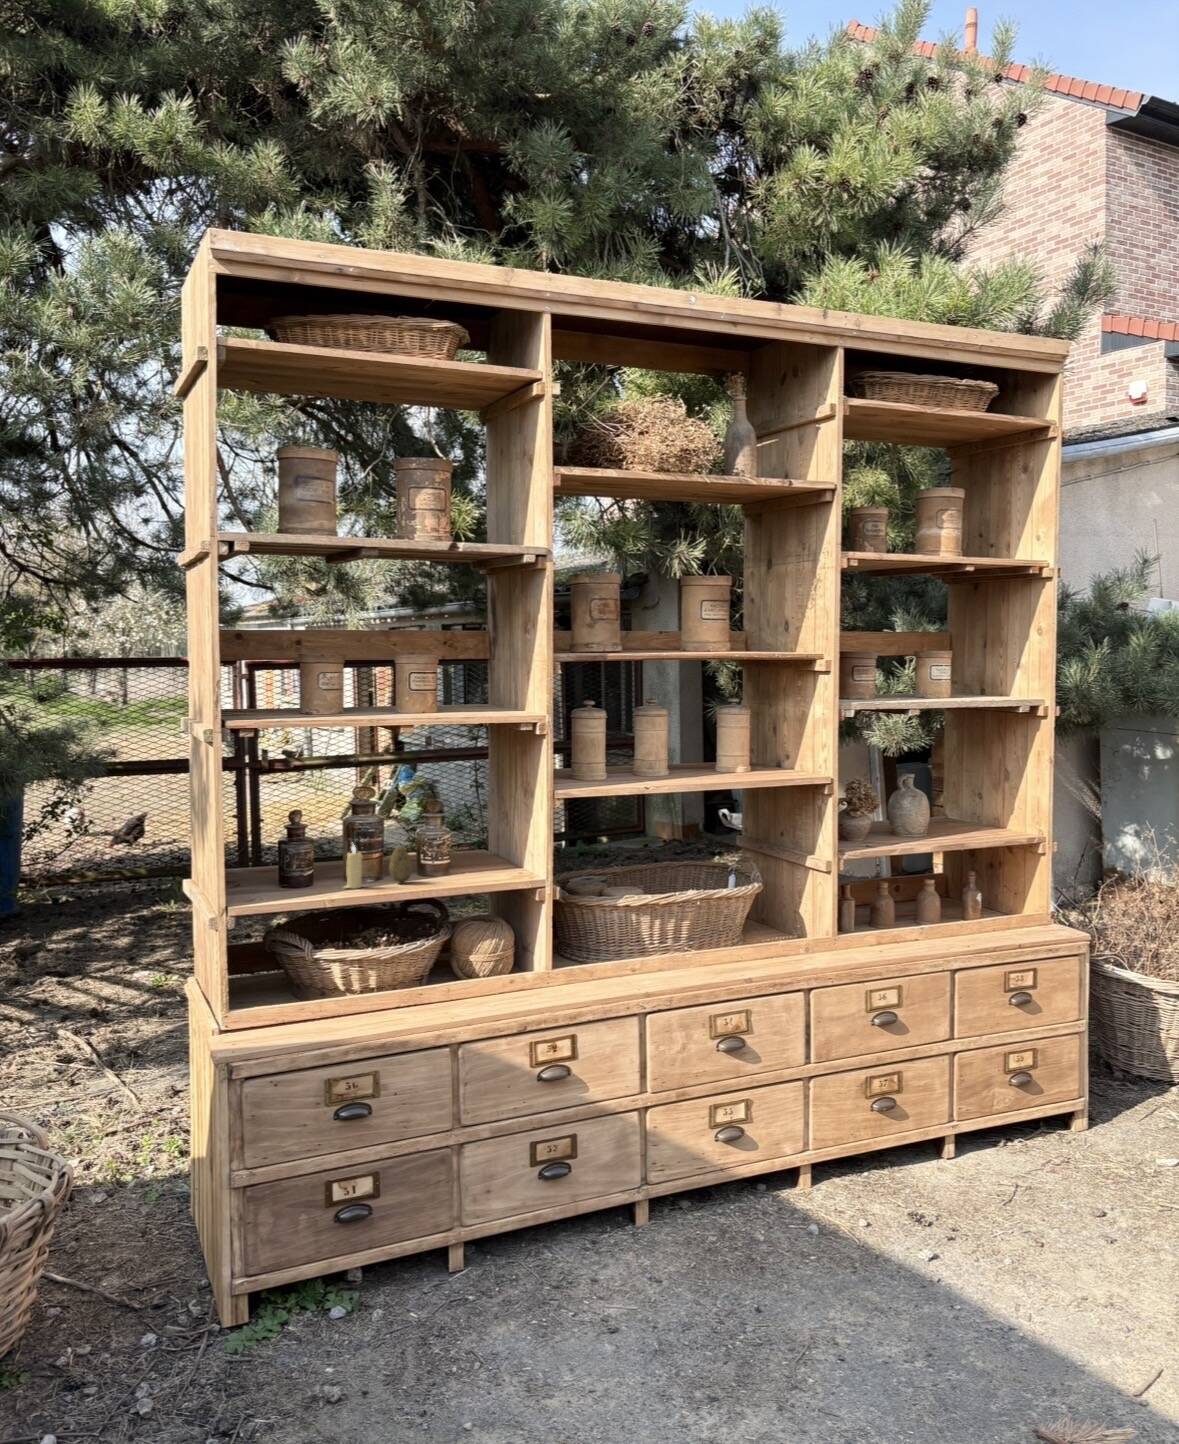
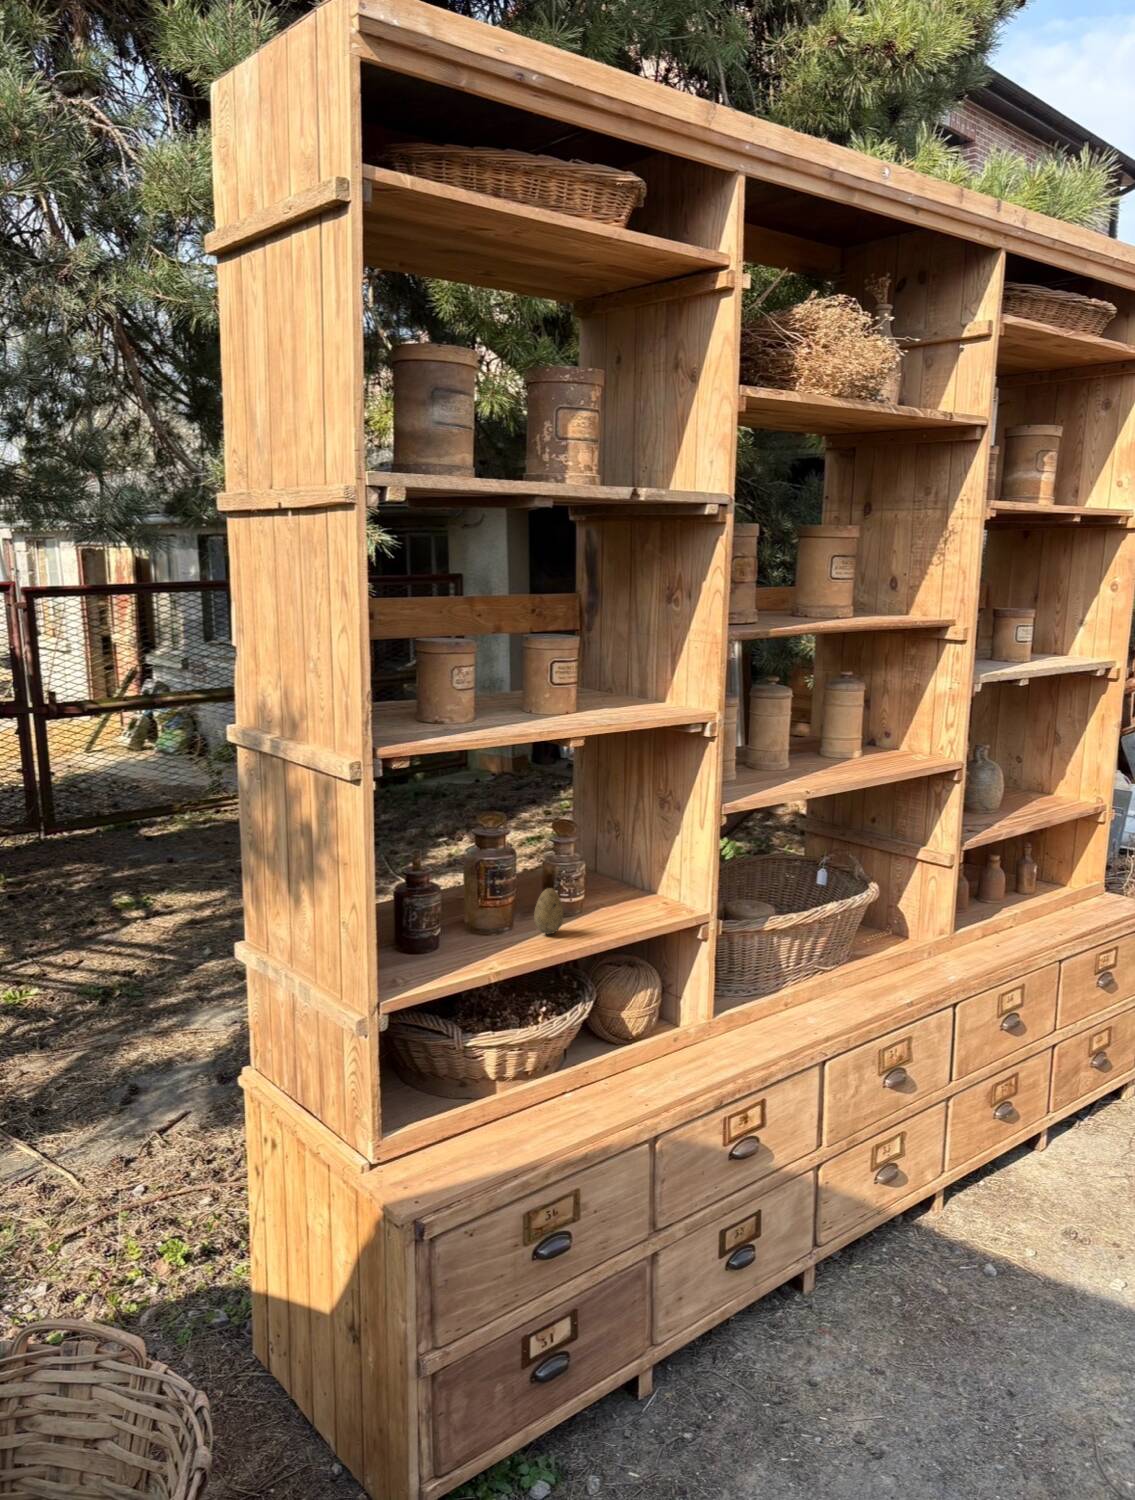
candle: present [345,845,362,889] -> none [487,891,511,951]

